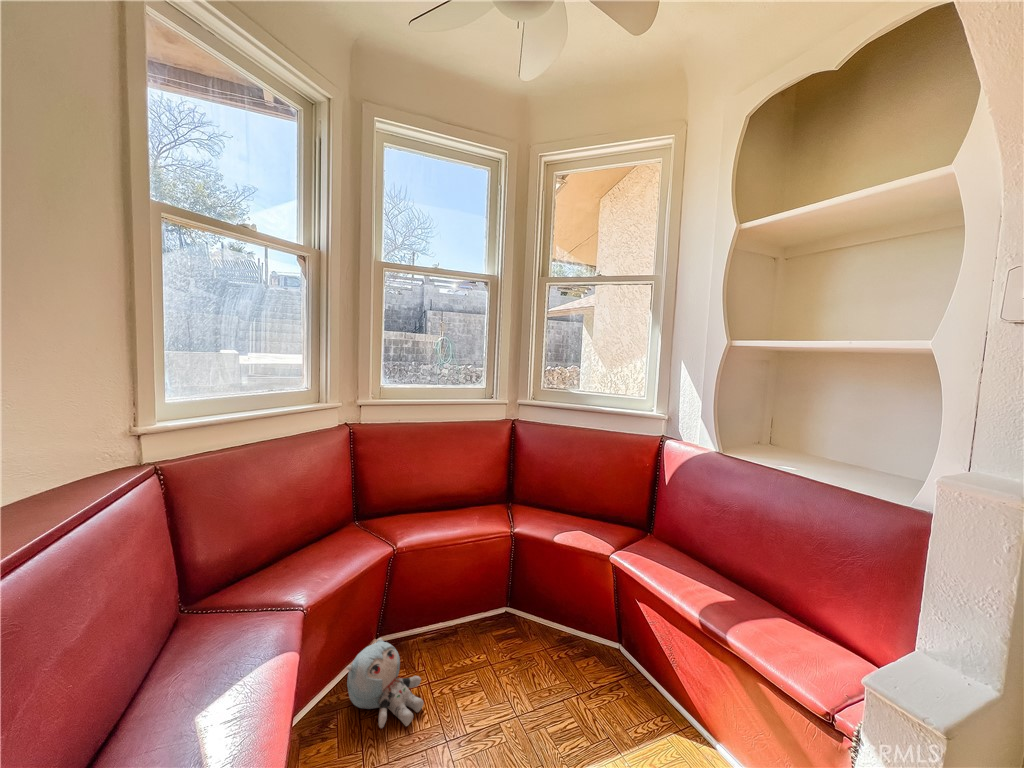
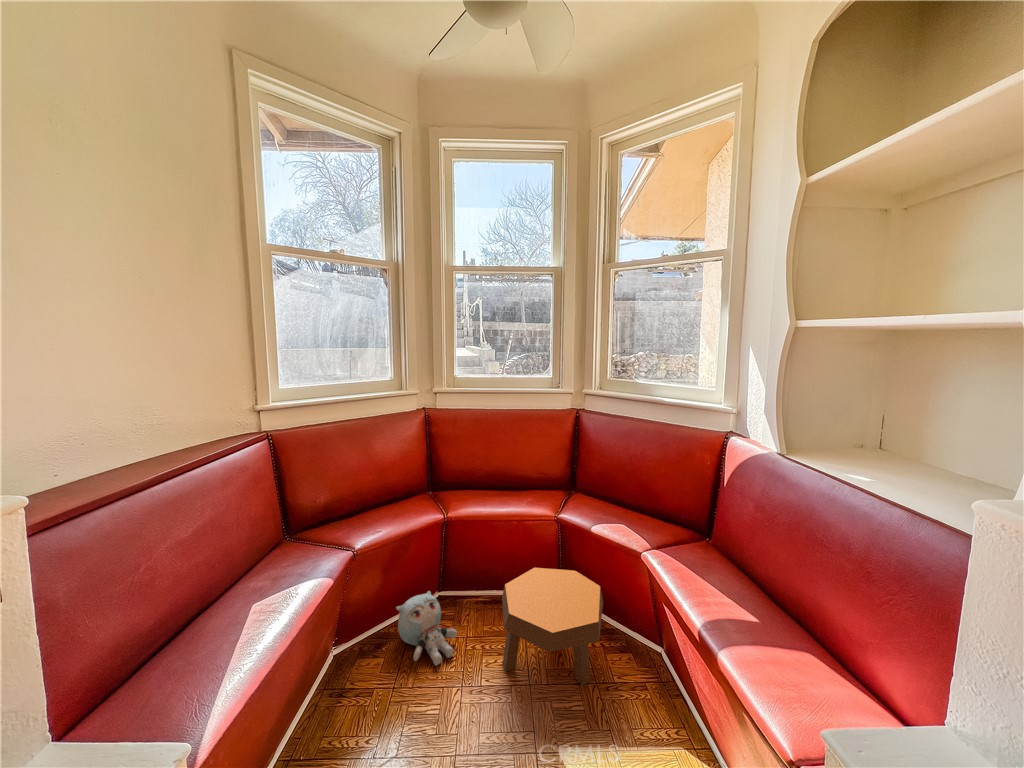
footstool: none [472,584,586,709] -> present [502,568,603,685]

